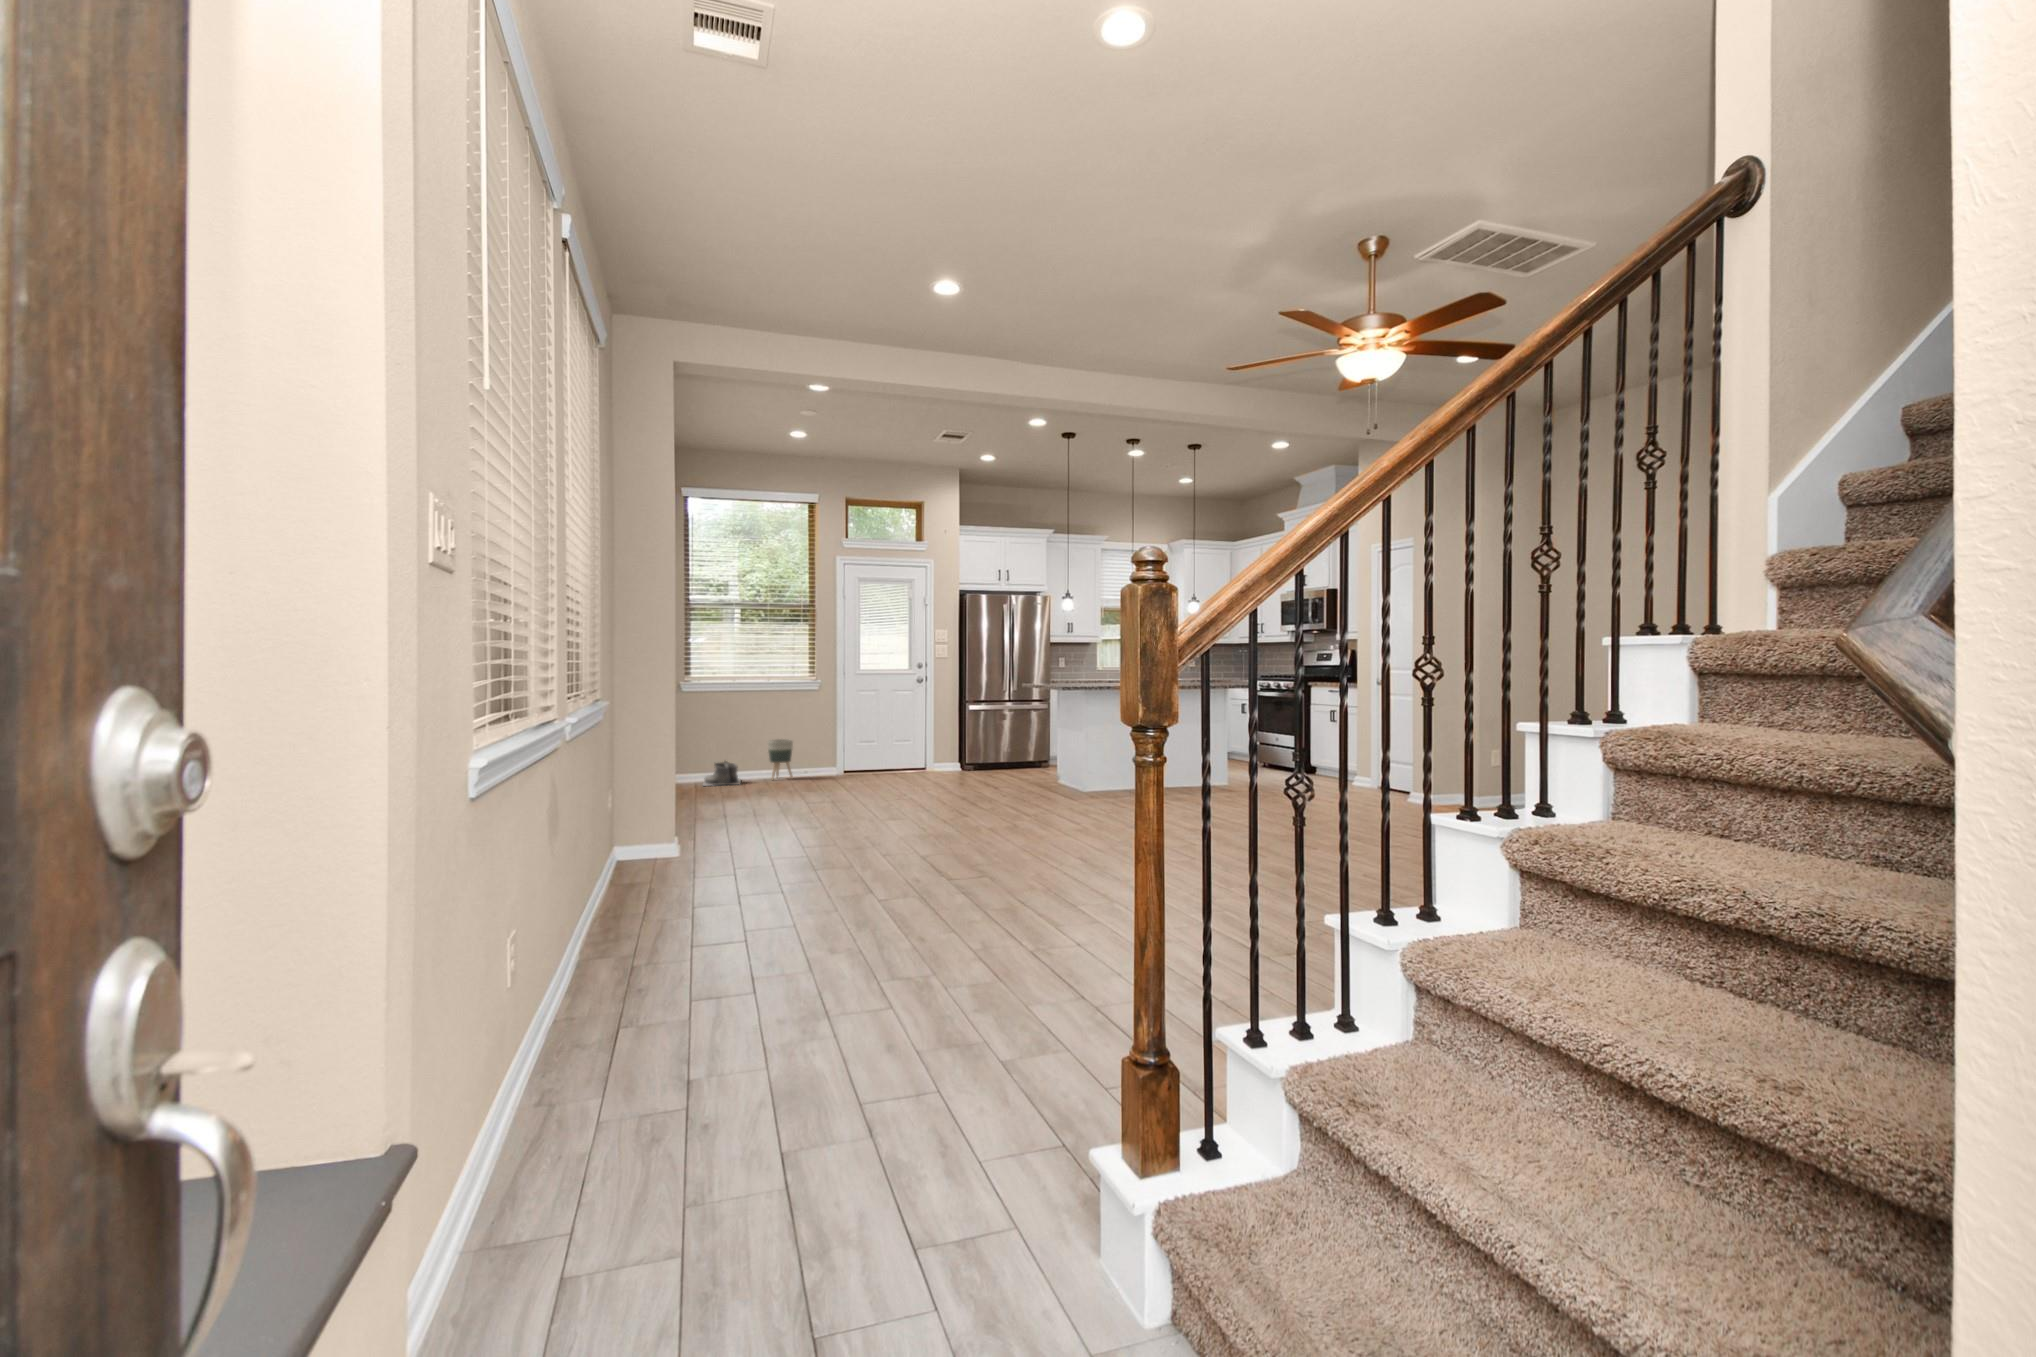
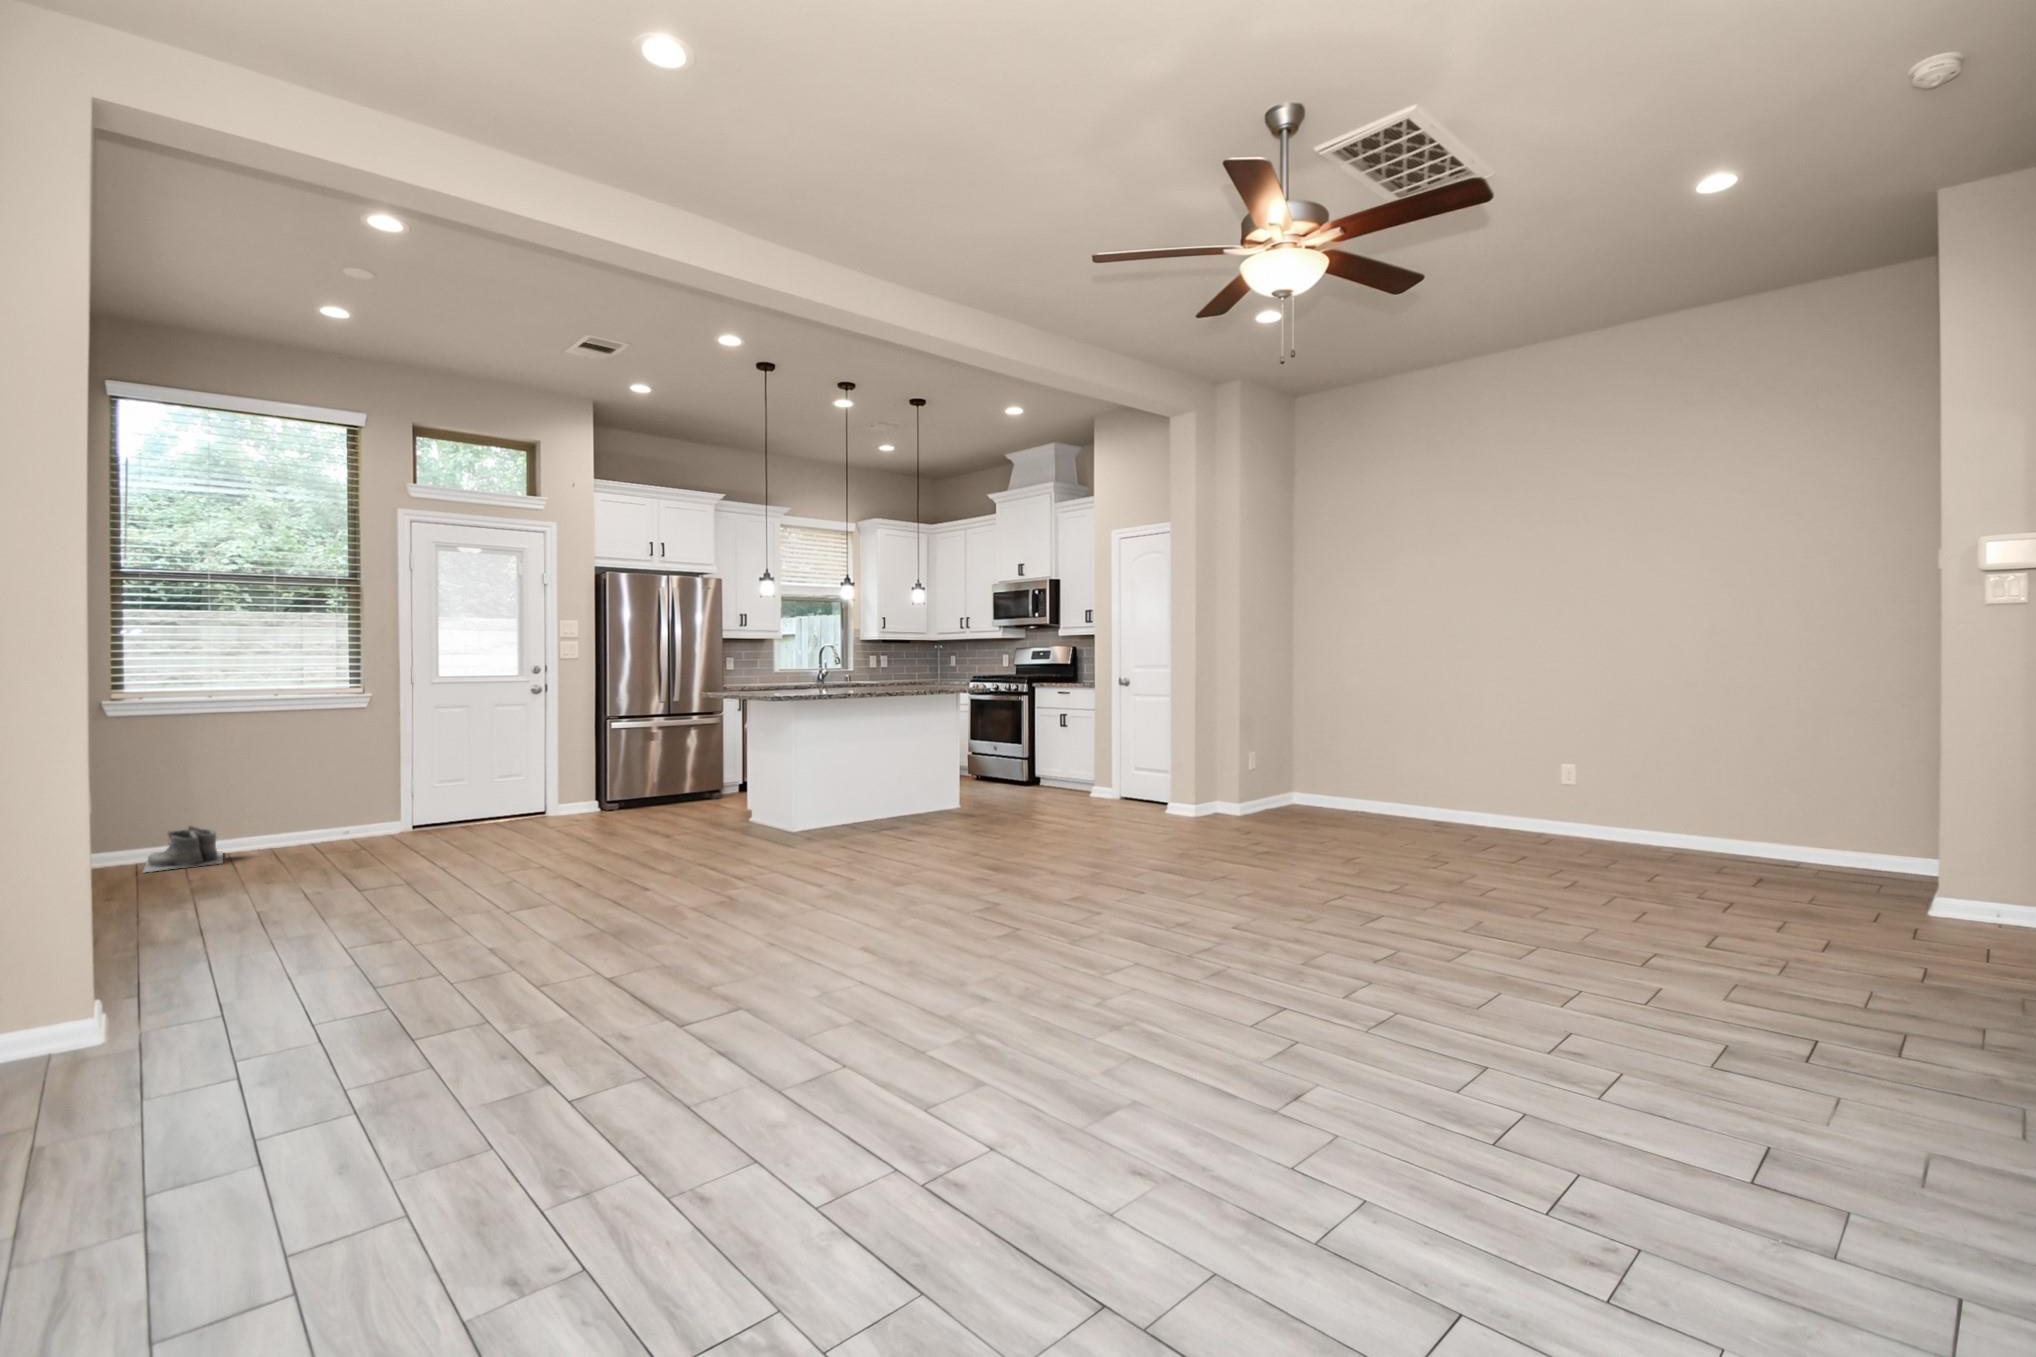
planter: present [767,739,793,779] -> none [274,784,324,850]

